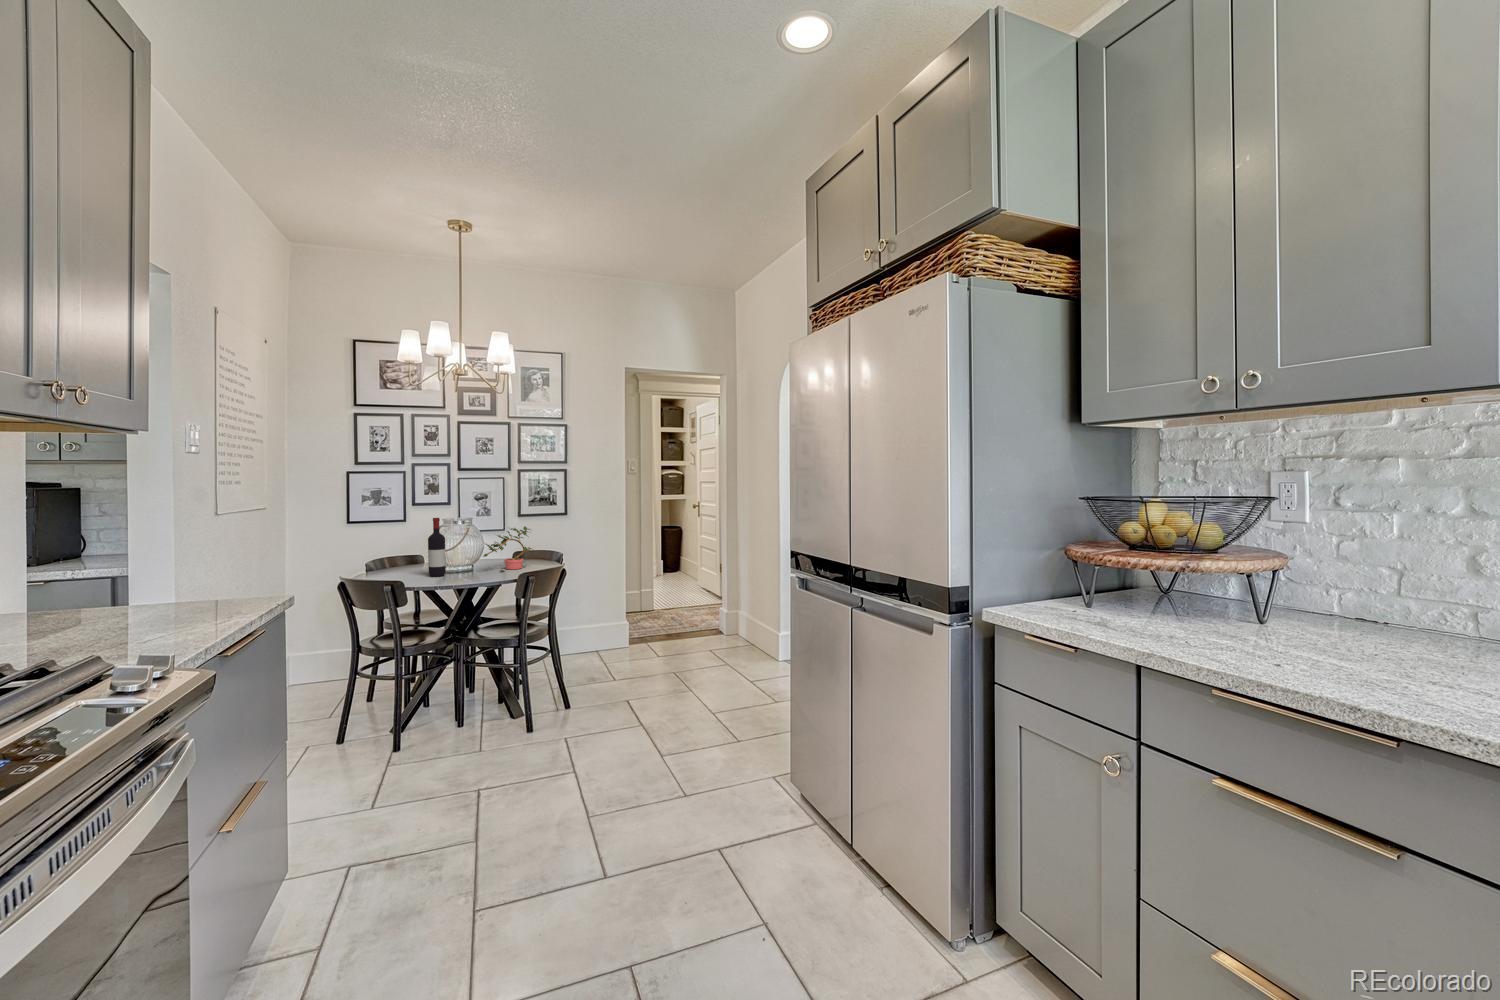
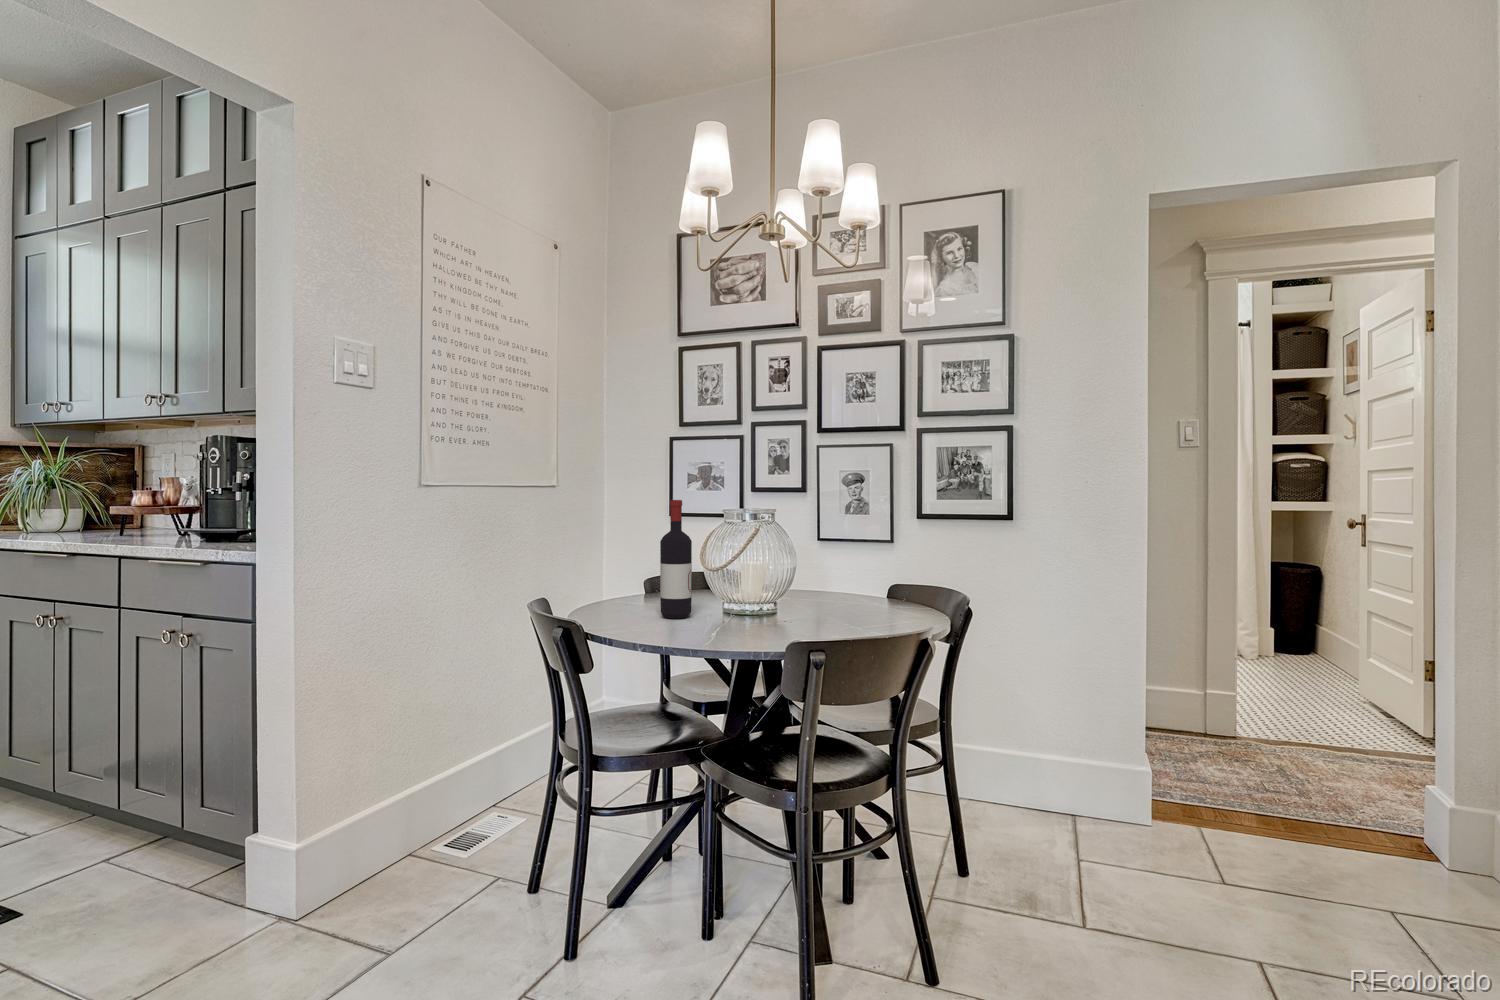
potted plant: present [484,526,531,572] -> none [755,526,880,624]

